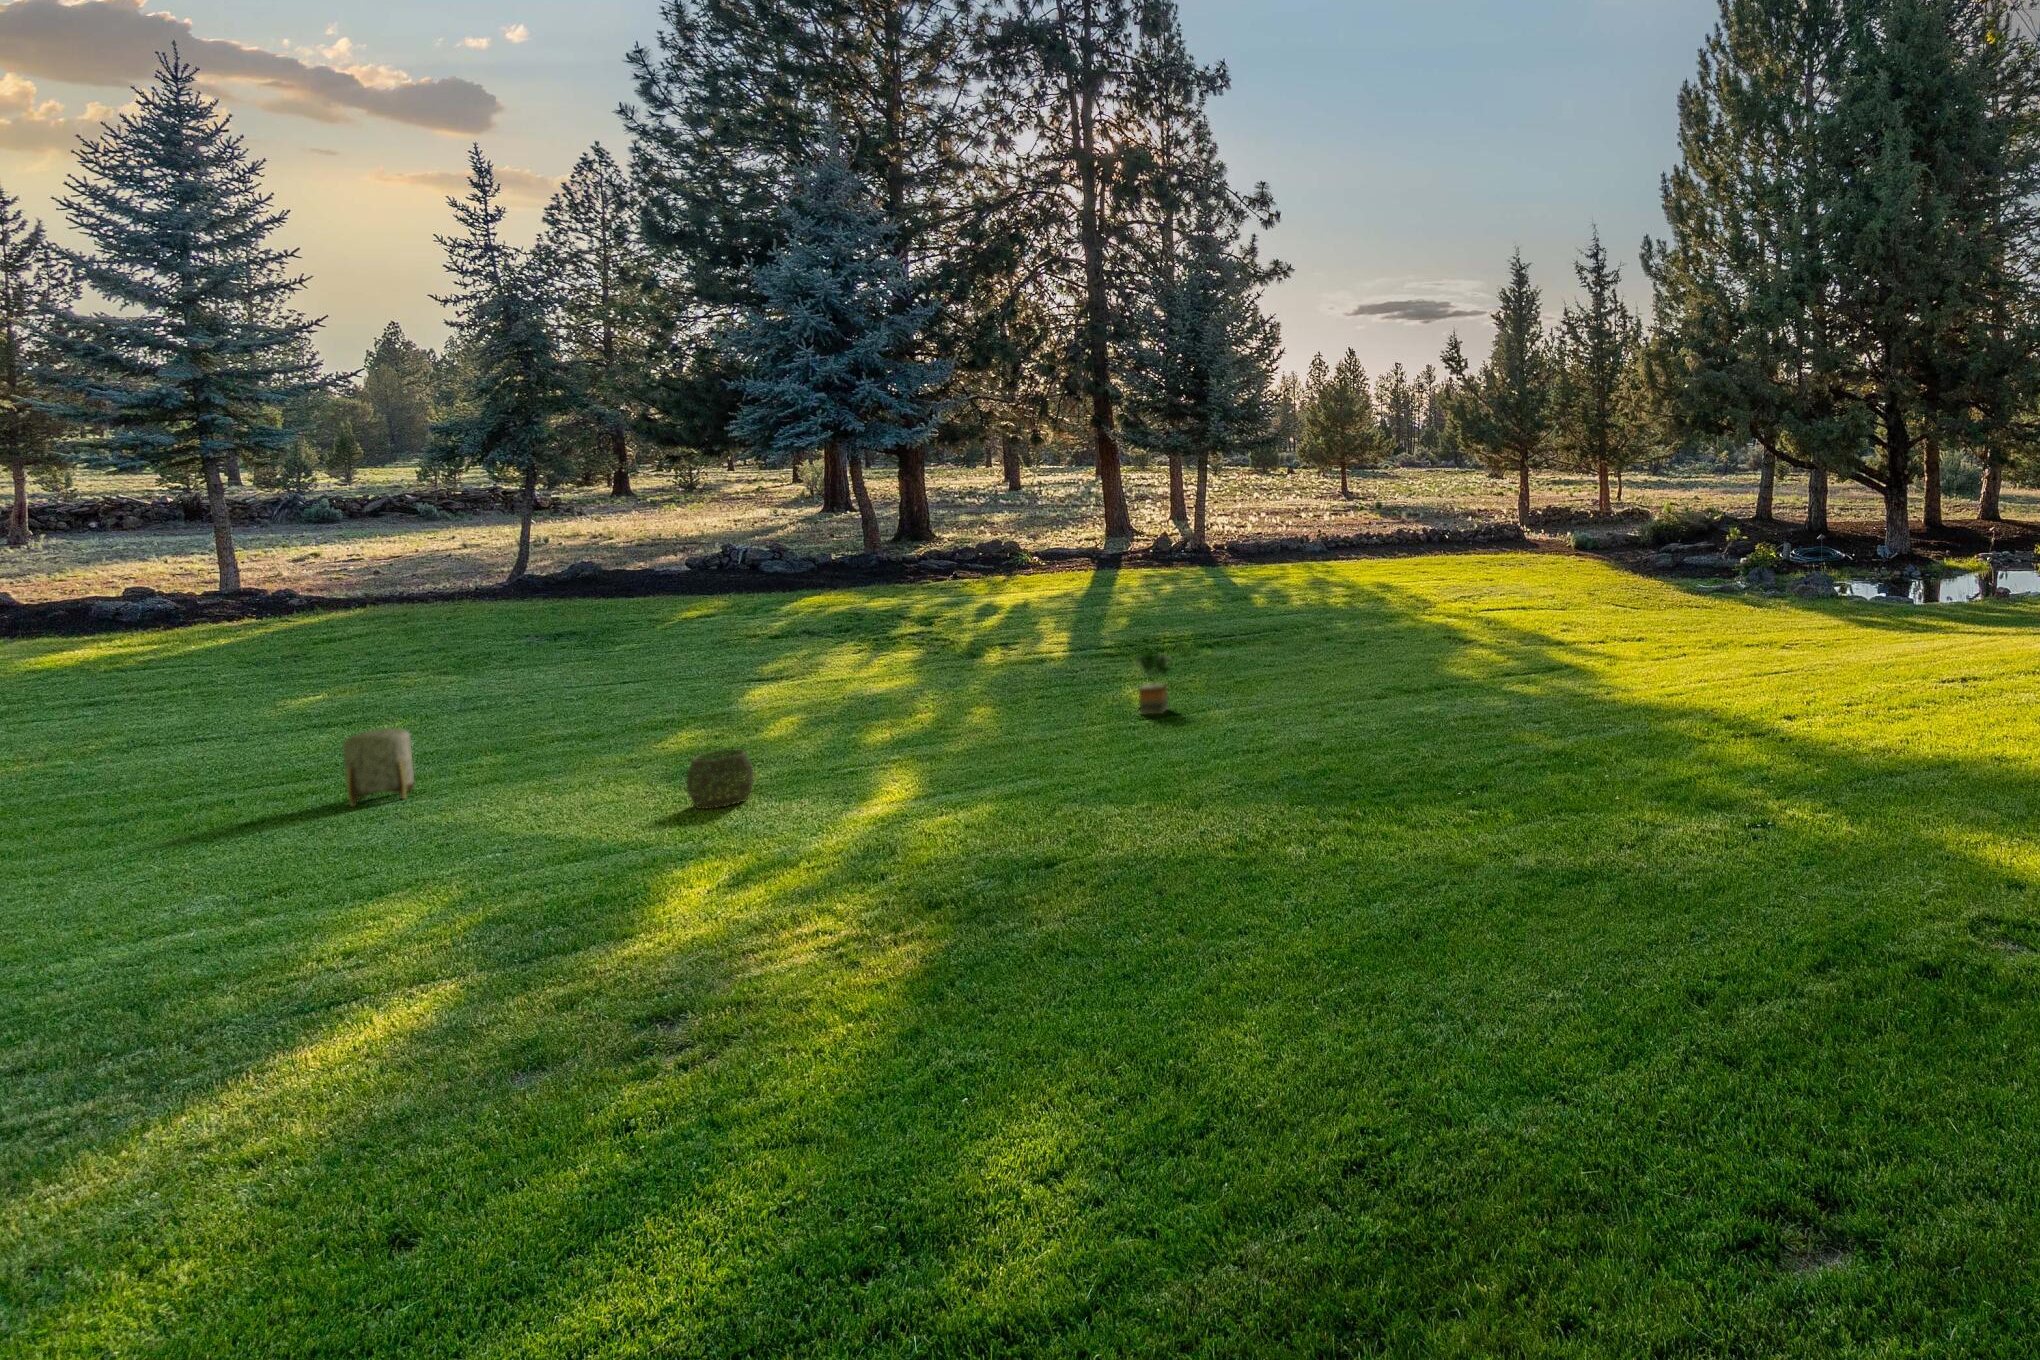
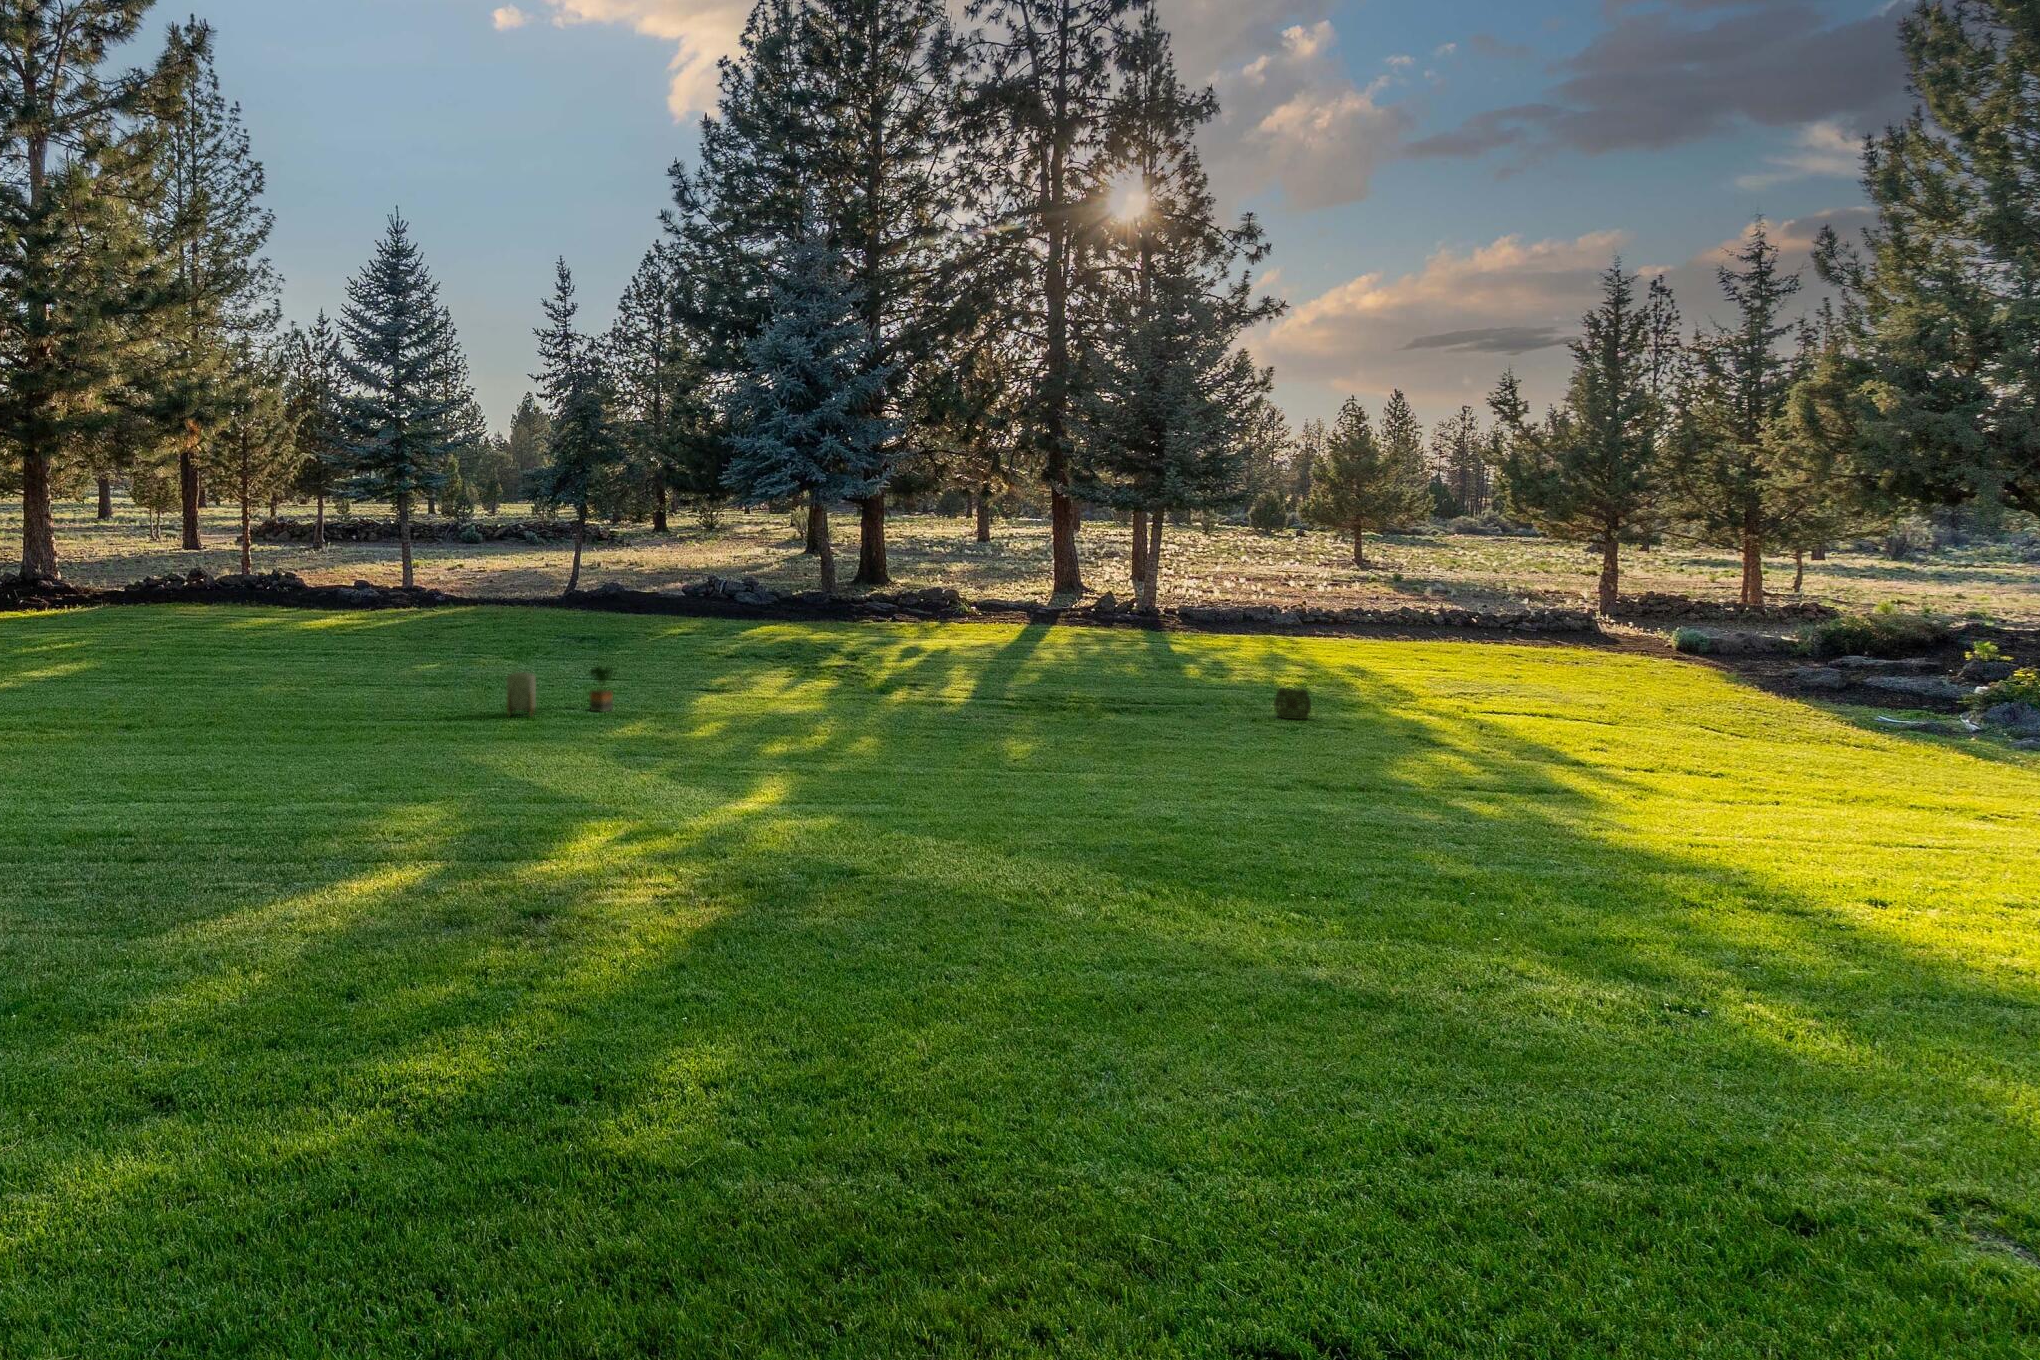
potted tree: present [1135,652,1173,715] -> present [589,666,616,712]
woven basket: present [687,750,754,809] -> present [1274,688,1311,719]

